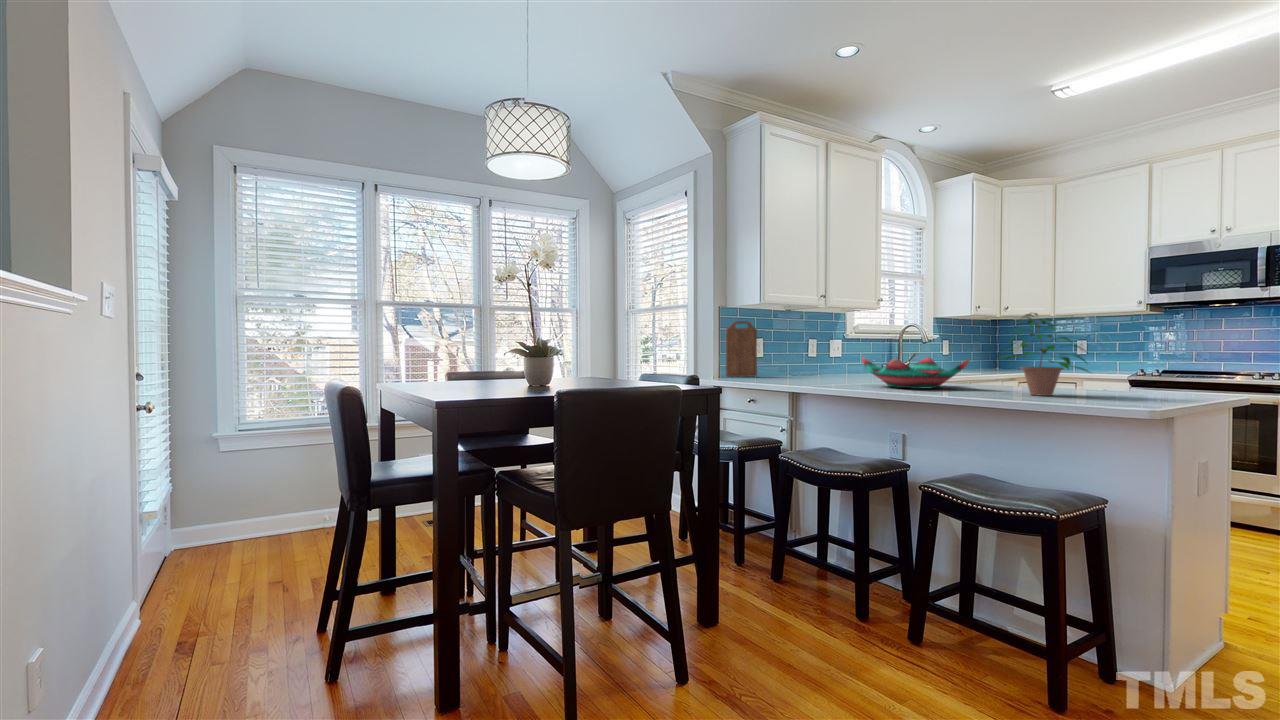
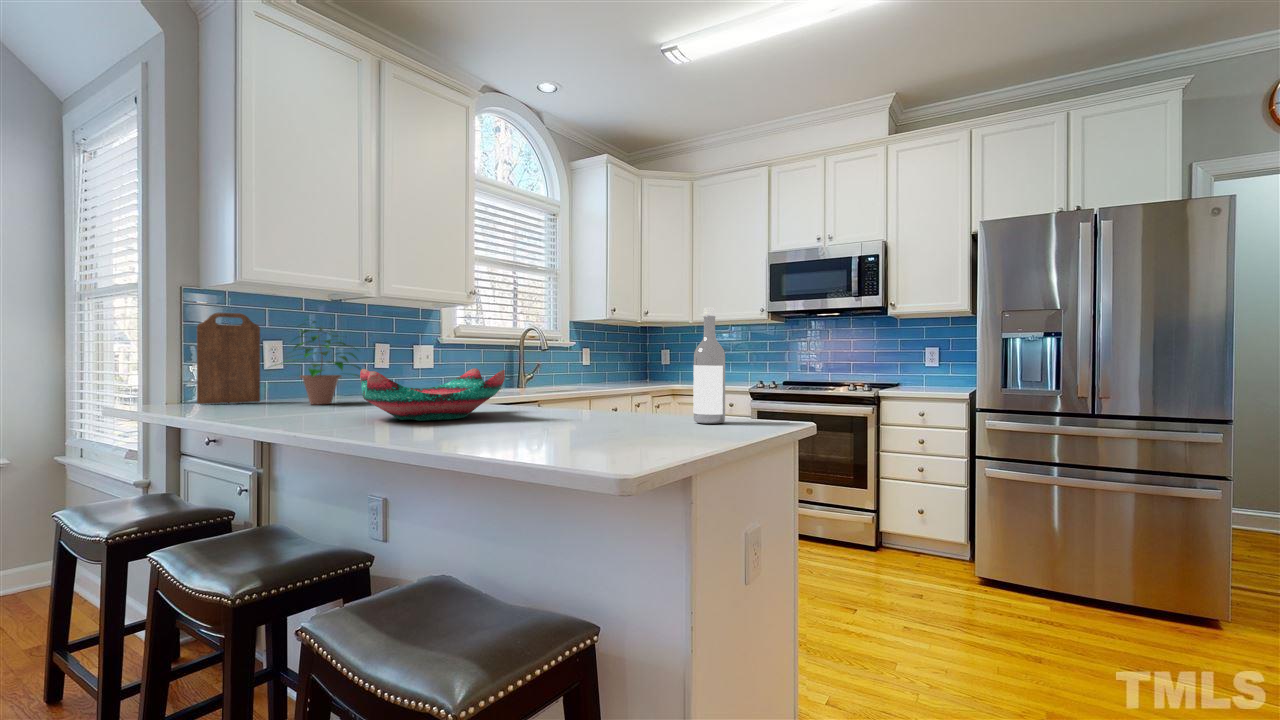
potted plant: present [1000,313,1088,396] -> present [275,321,361,404]
wine bottle: none [1123,318,1151,396] -> present [693,308,725,424]

